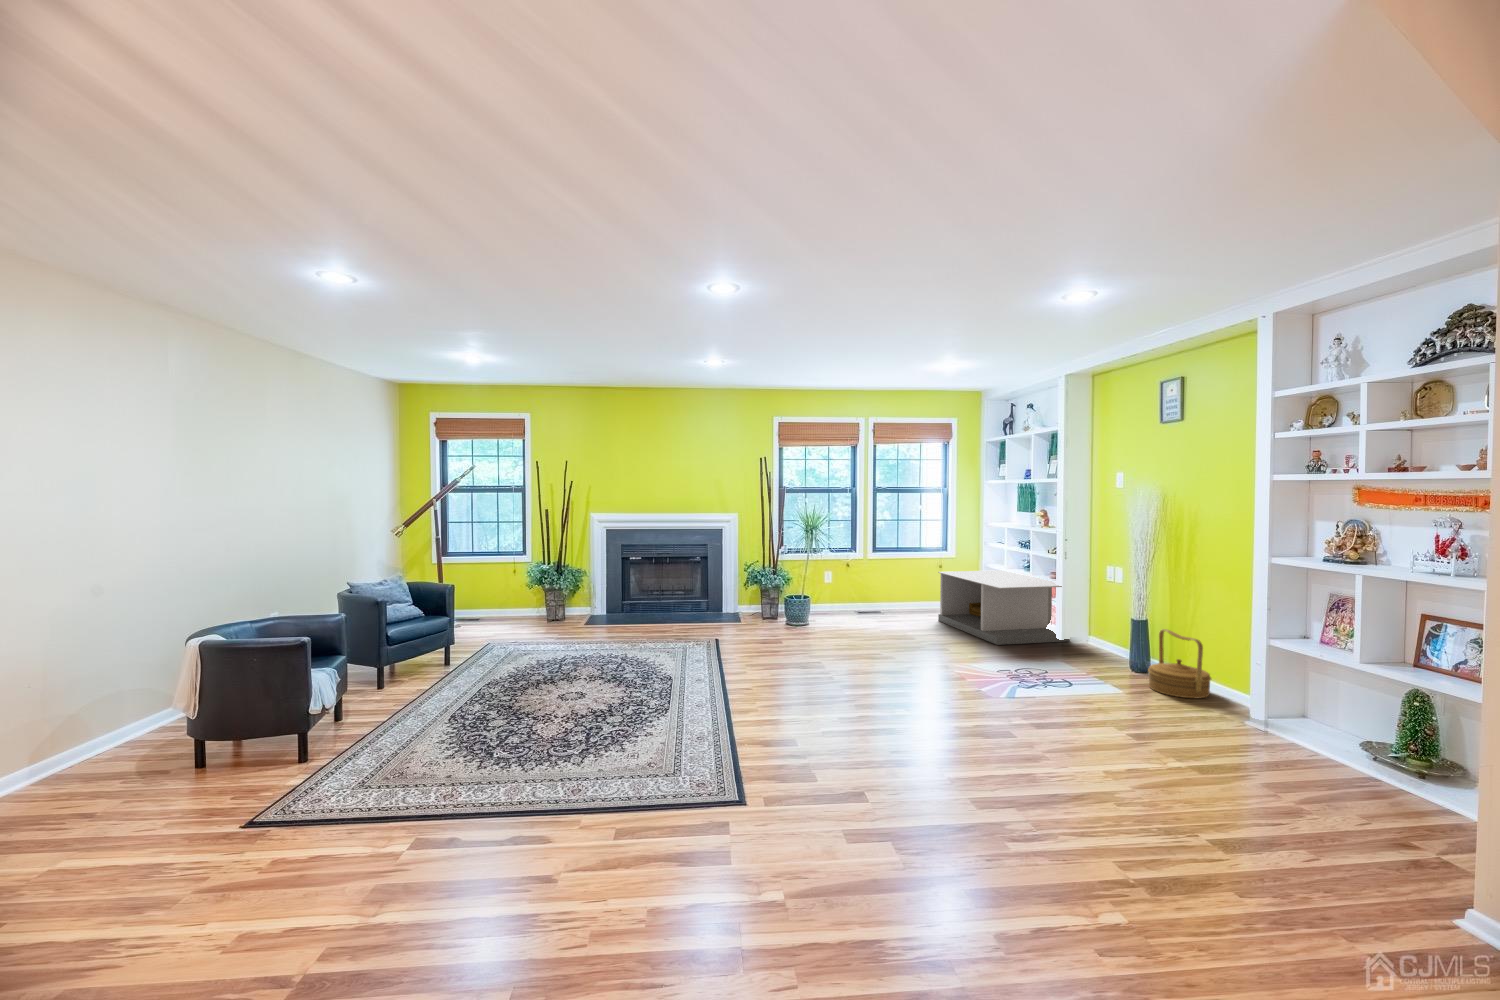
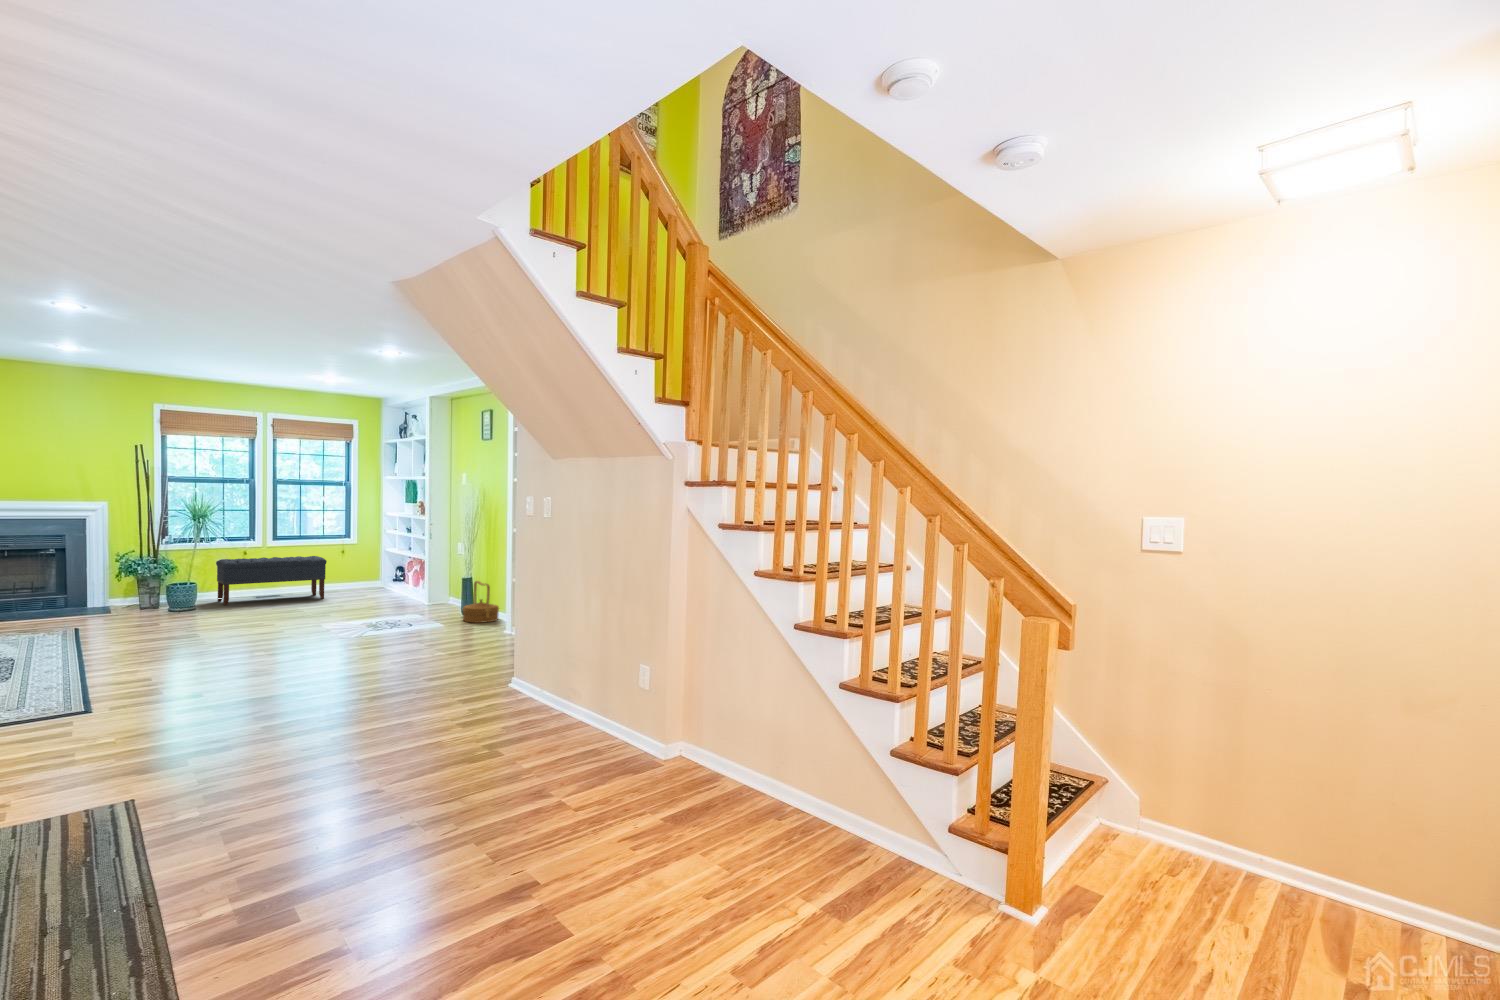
bench: none [825,570,930,621] -> present [216,556,327,605]
coffee table: present [938,570,1070,645] -> none [334,553,439,609]

